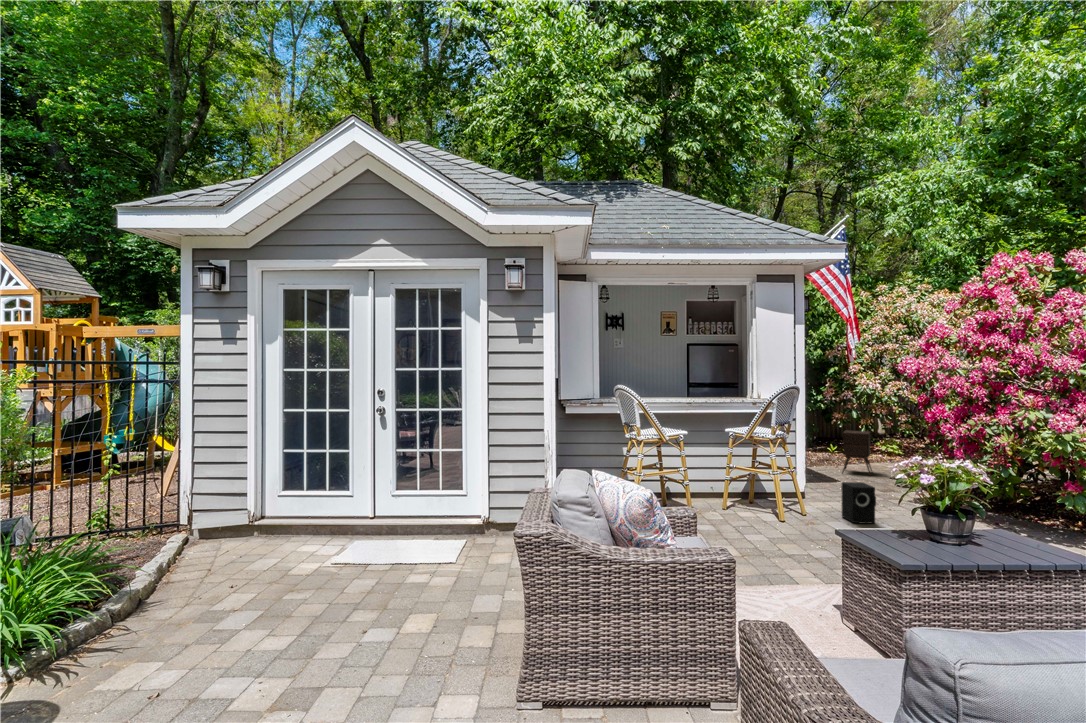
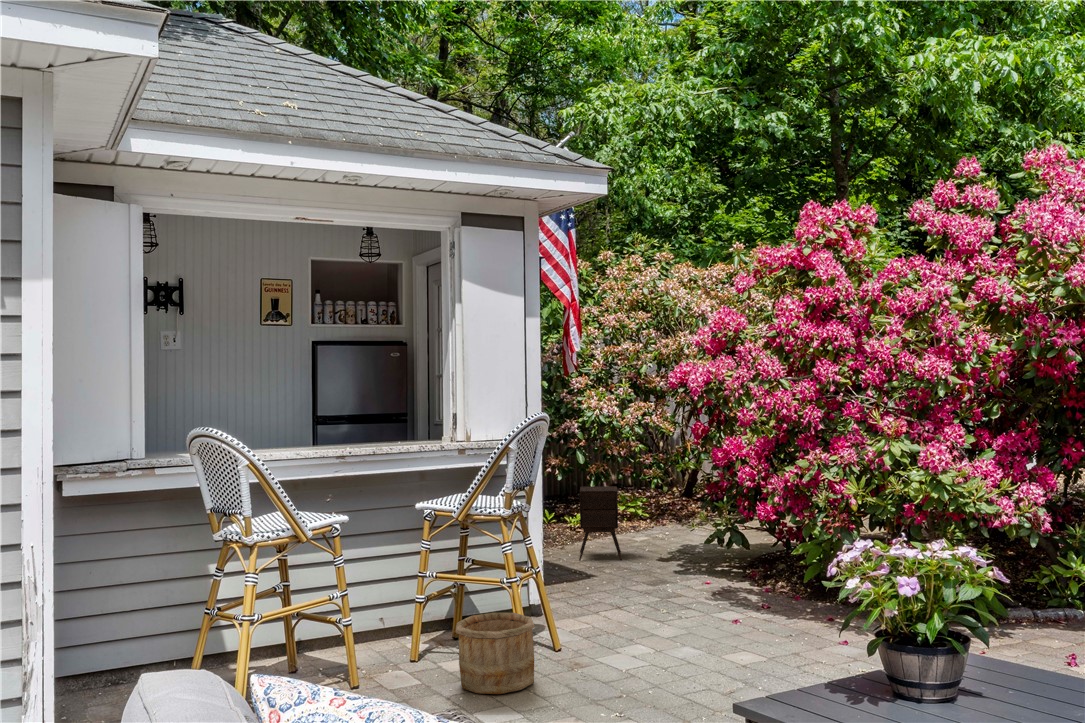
speaker: present [841,482,876,524] -> none [612,580,667,654]
wooden bucket: none [741,488,786,529] -> present [456,613,535,694]

